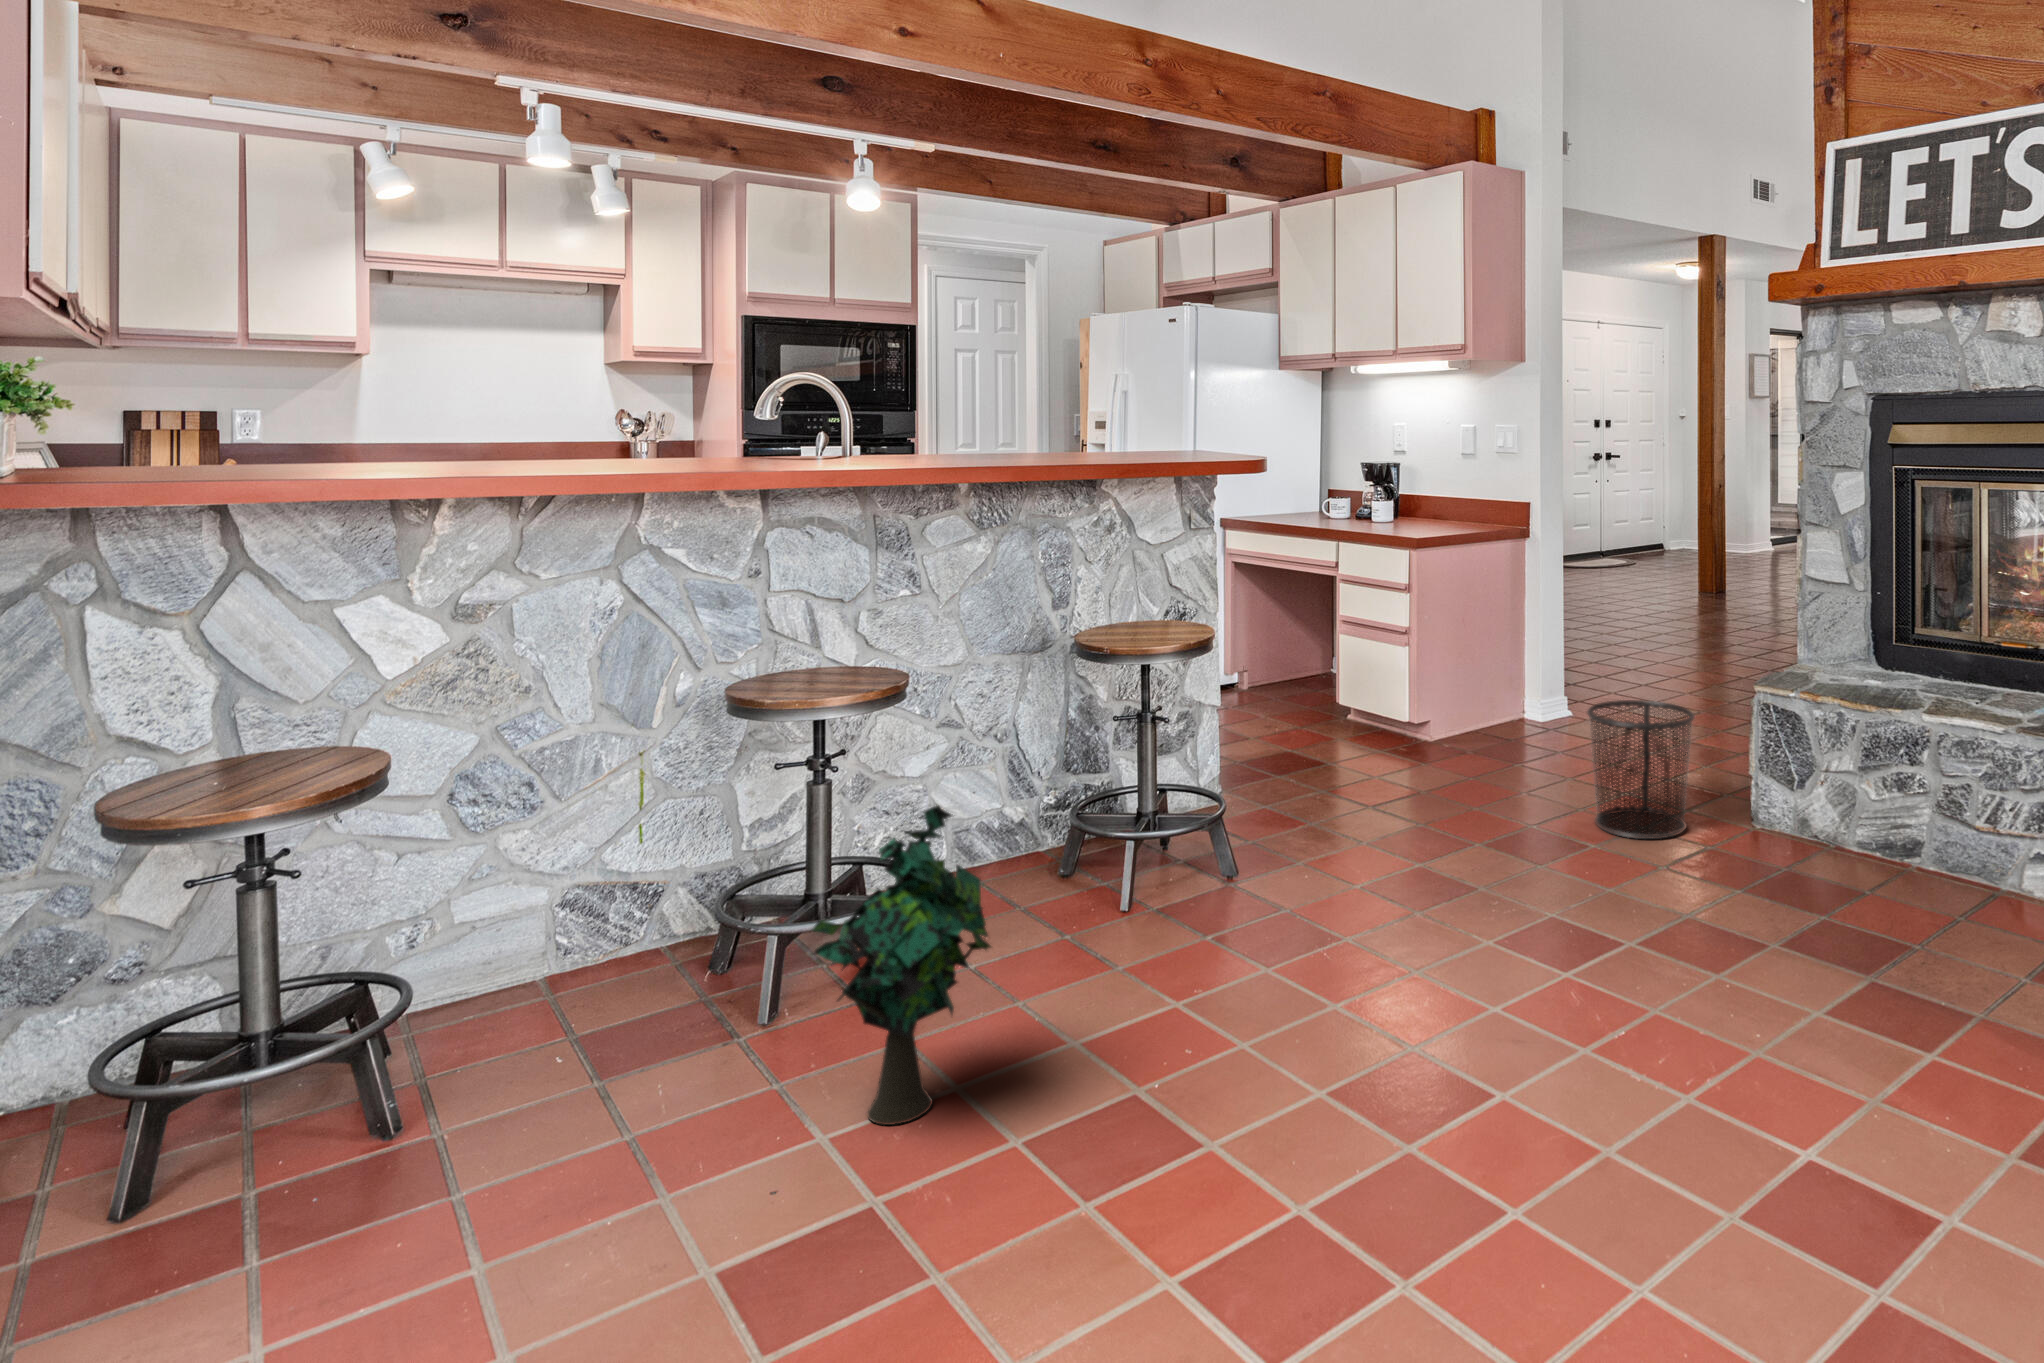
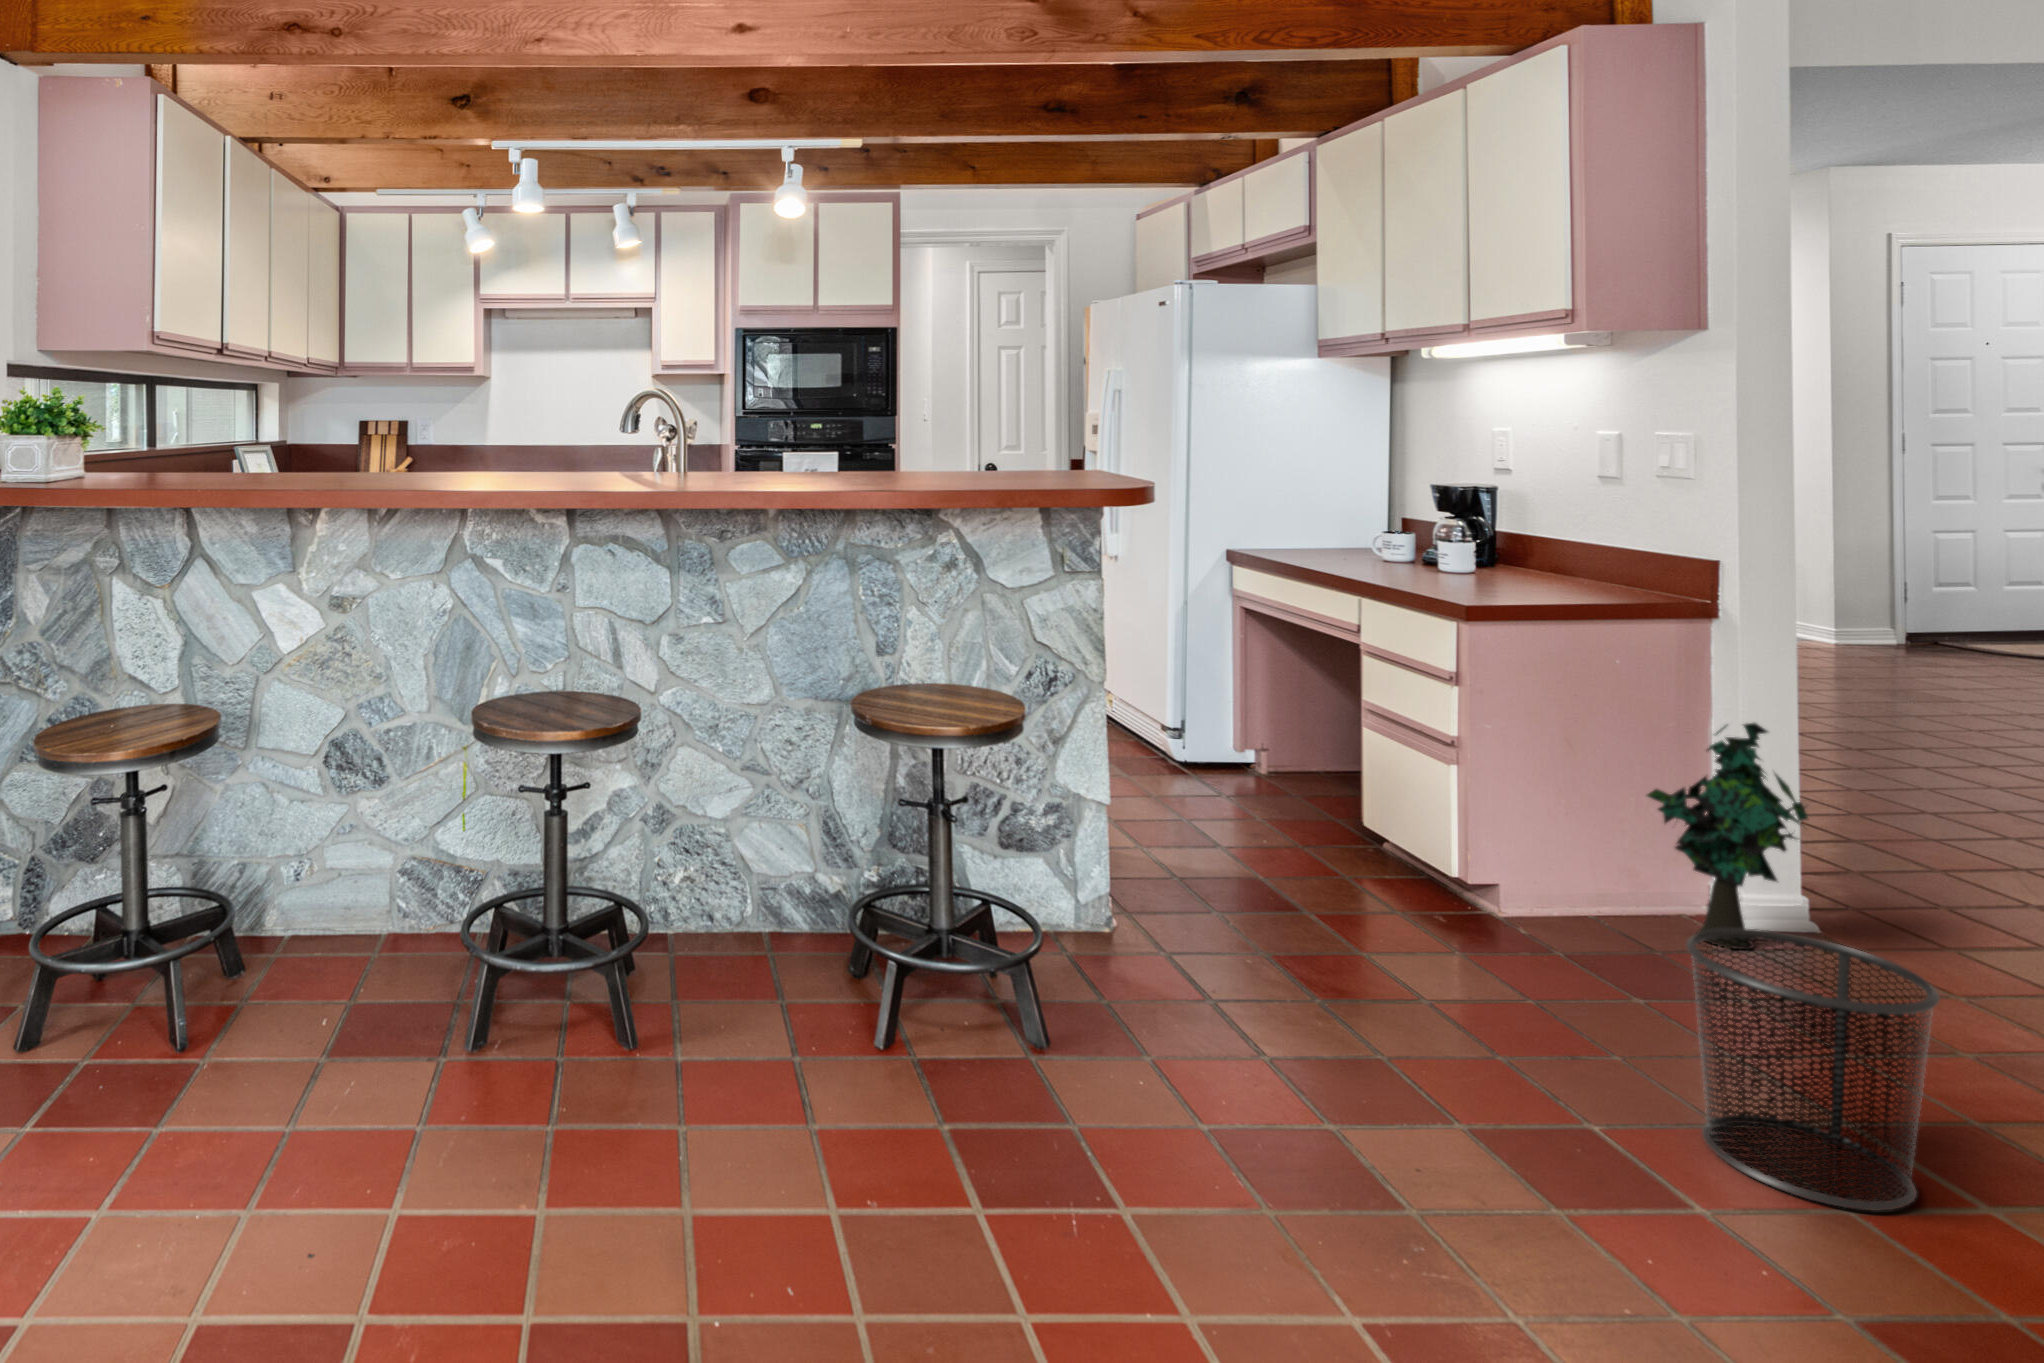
decorative plant: present [812,806,991,1125] -> present [1647,723,1808,949]

